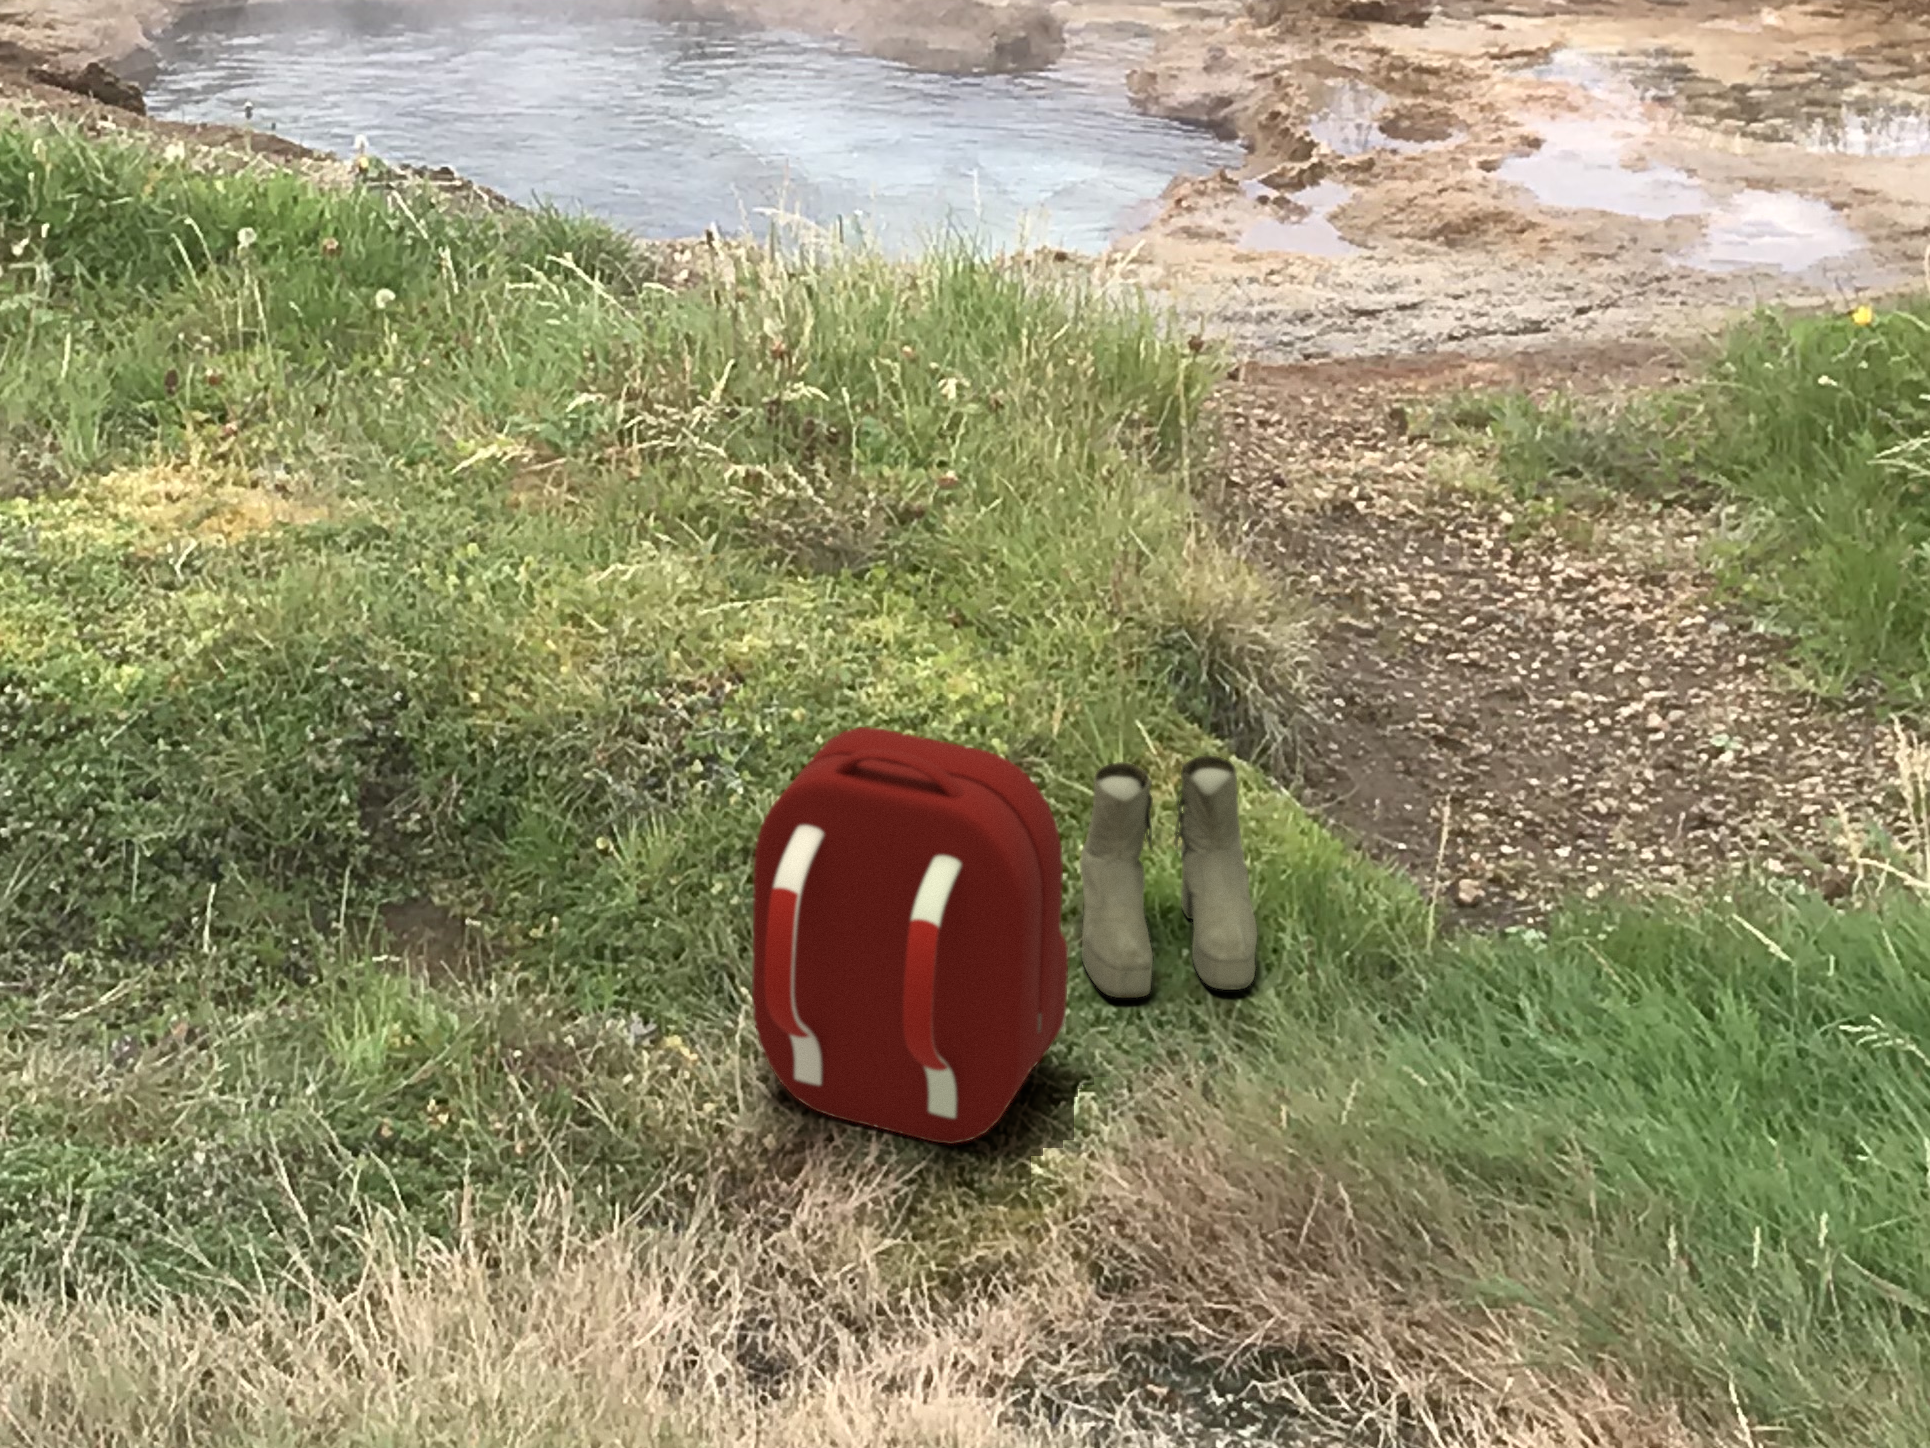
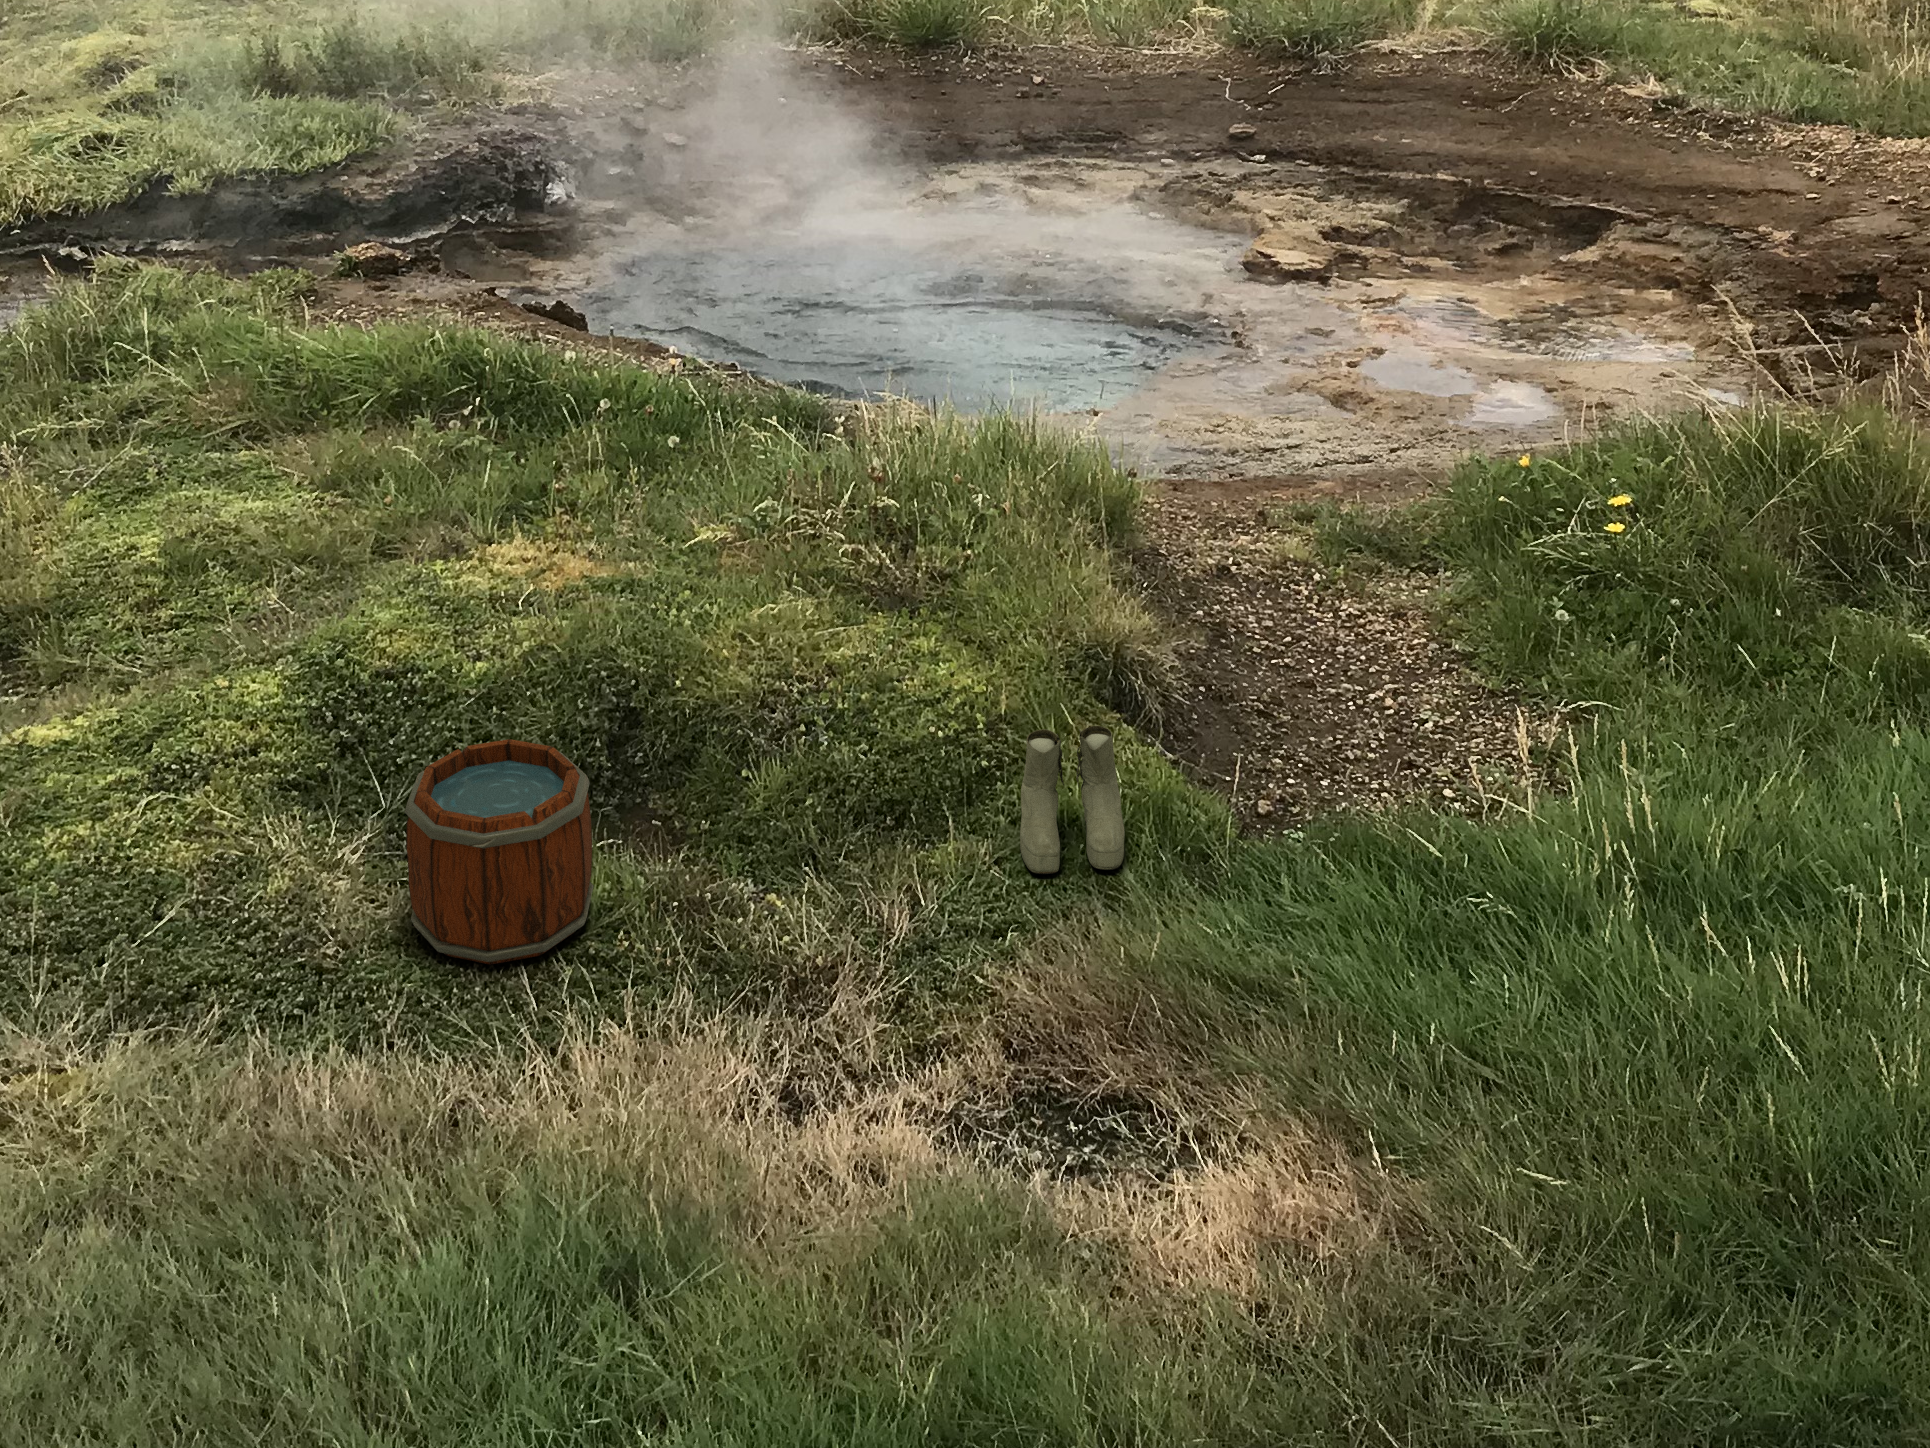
backpack: present [752,727,1068,1144] -> none [809,707,1001,963]
bucket: none [63,788,376,1160] -> present [405,739,594,965]

